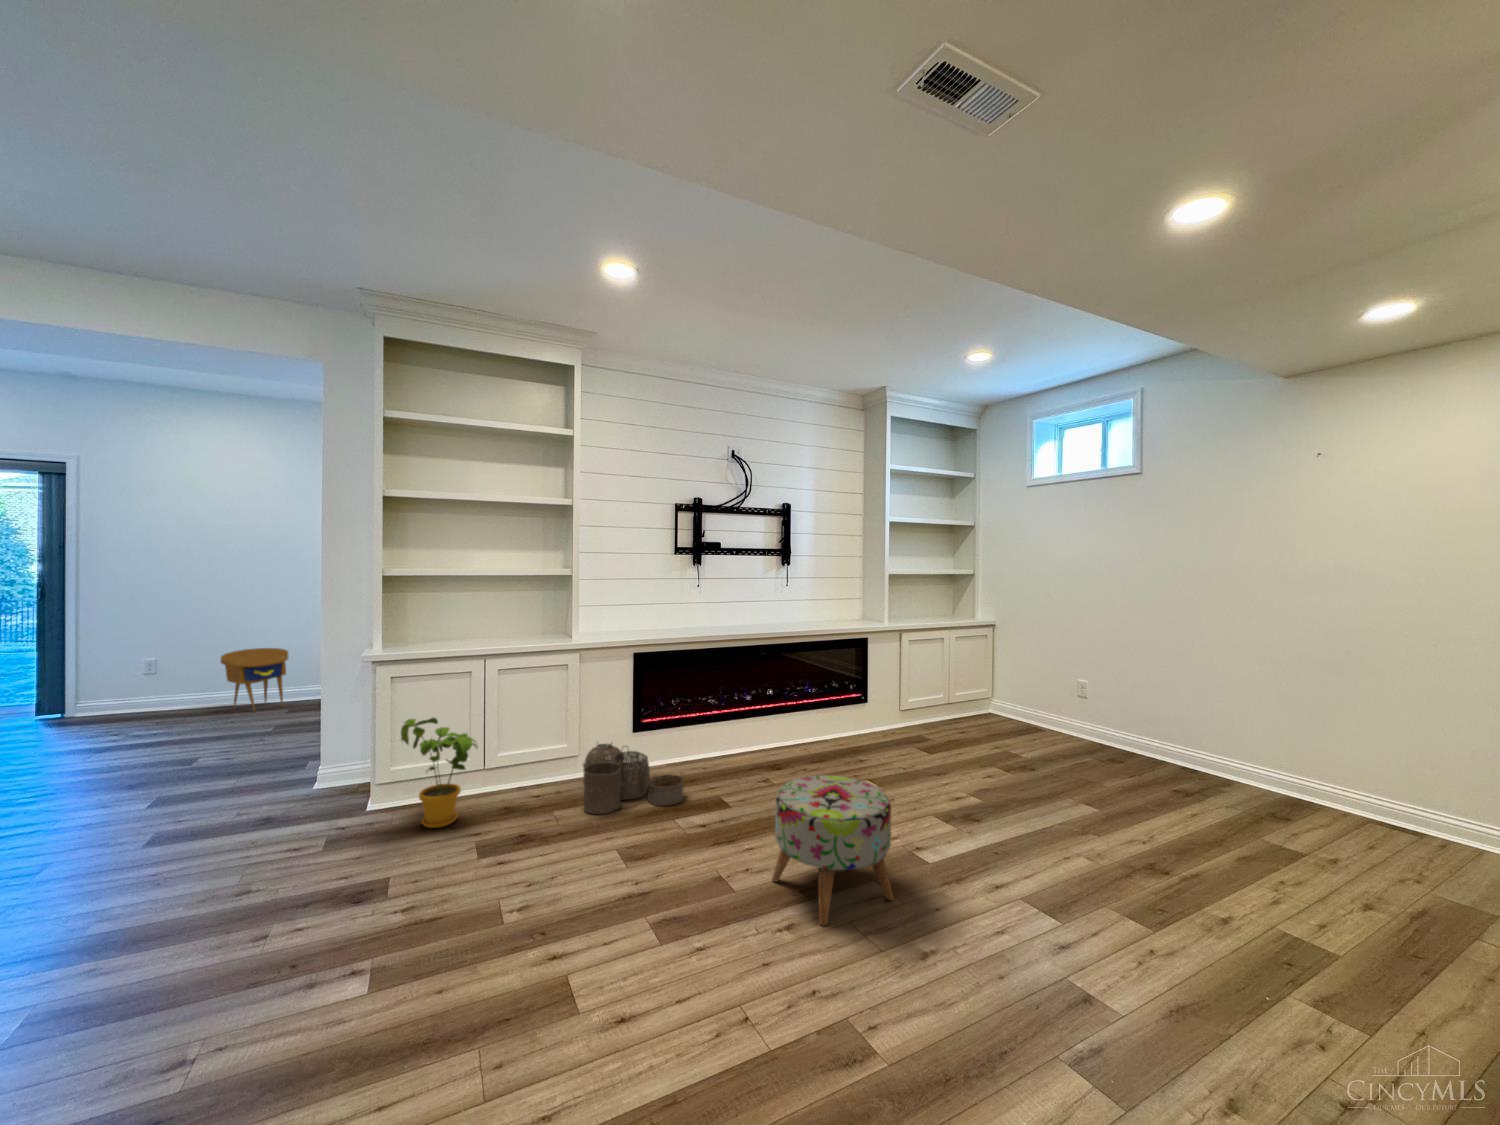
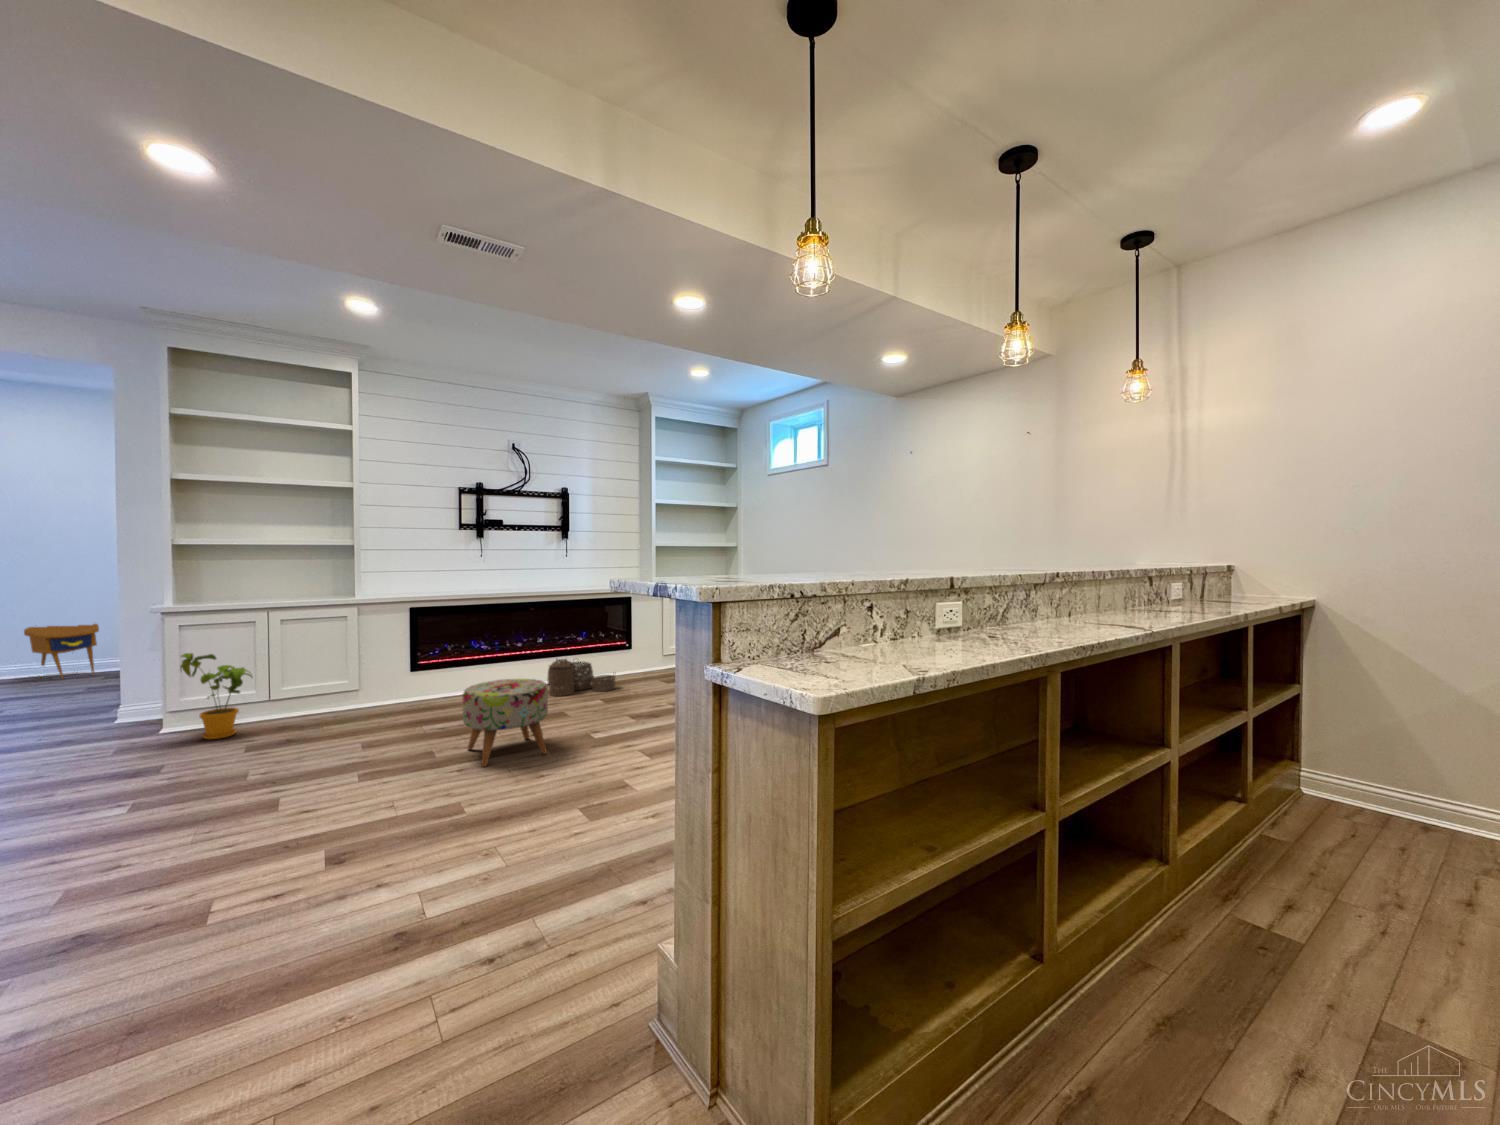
woven basket: present [583,742,684,814] -> present [548,659,615,696]

